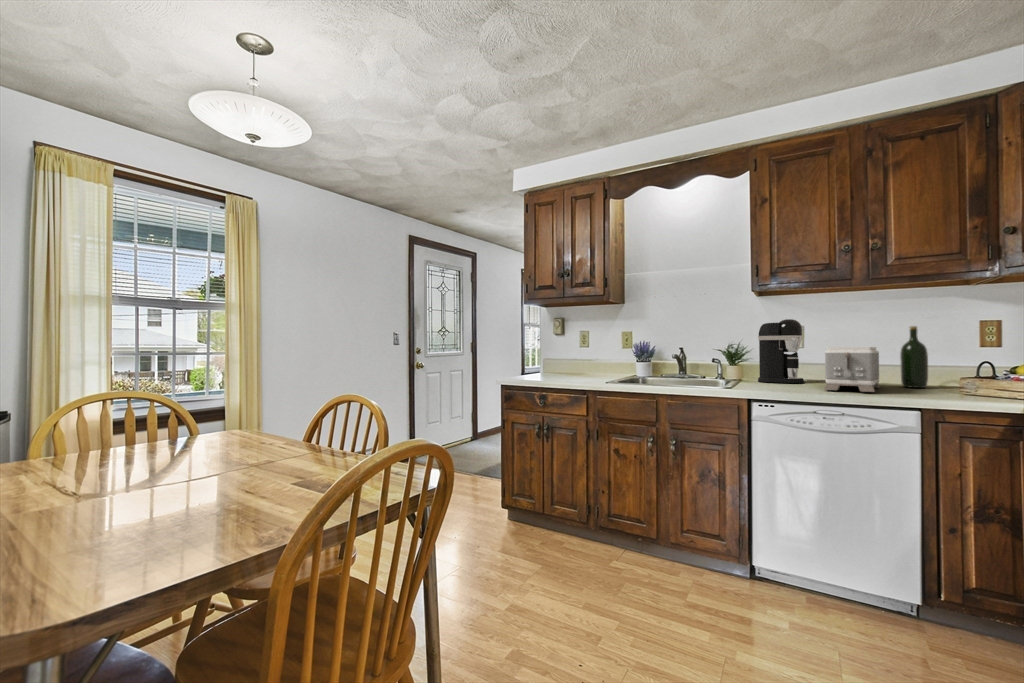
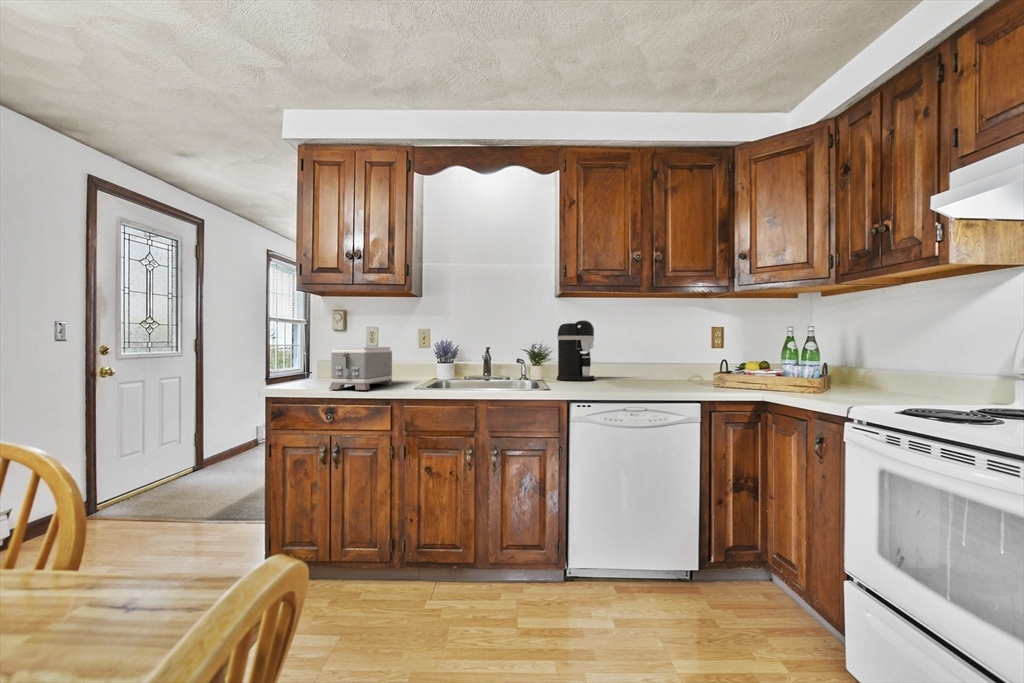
wine bottle: present [900,326,928,388] -> none [664,330,683,381]
toaster: present [825,347,880,392] -> present [329,347,393,390]

